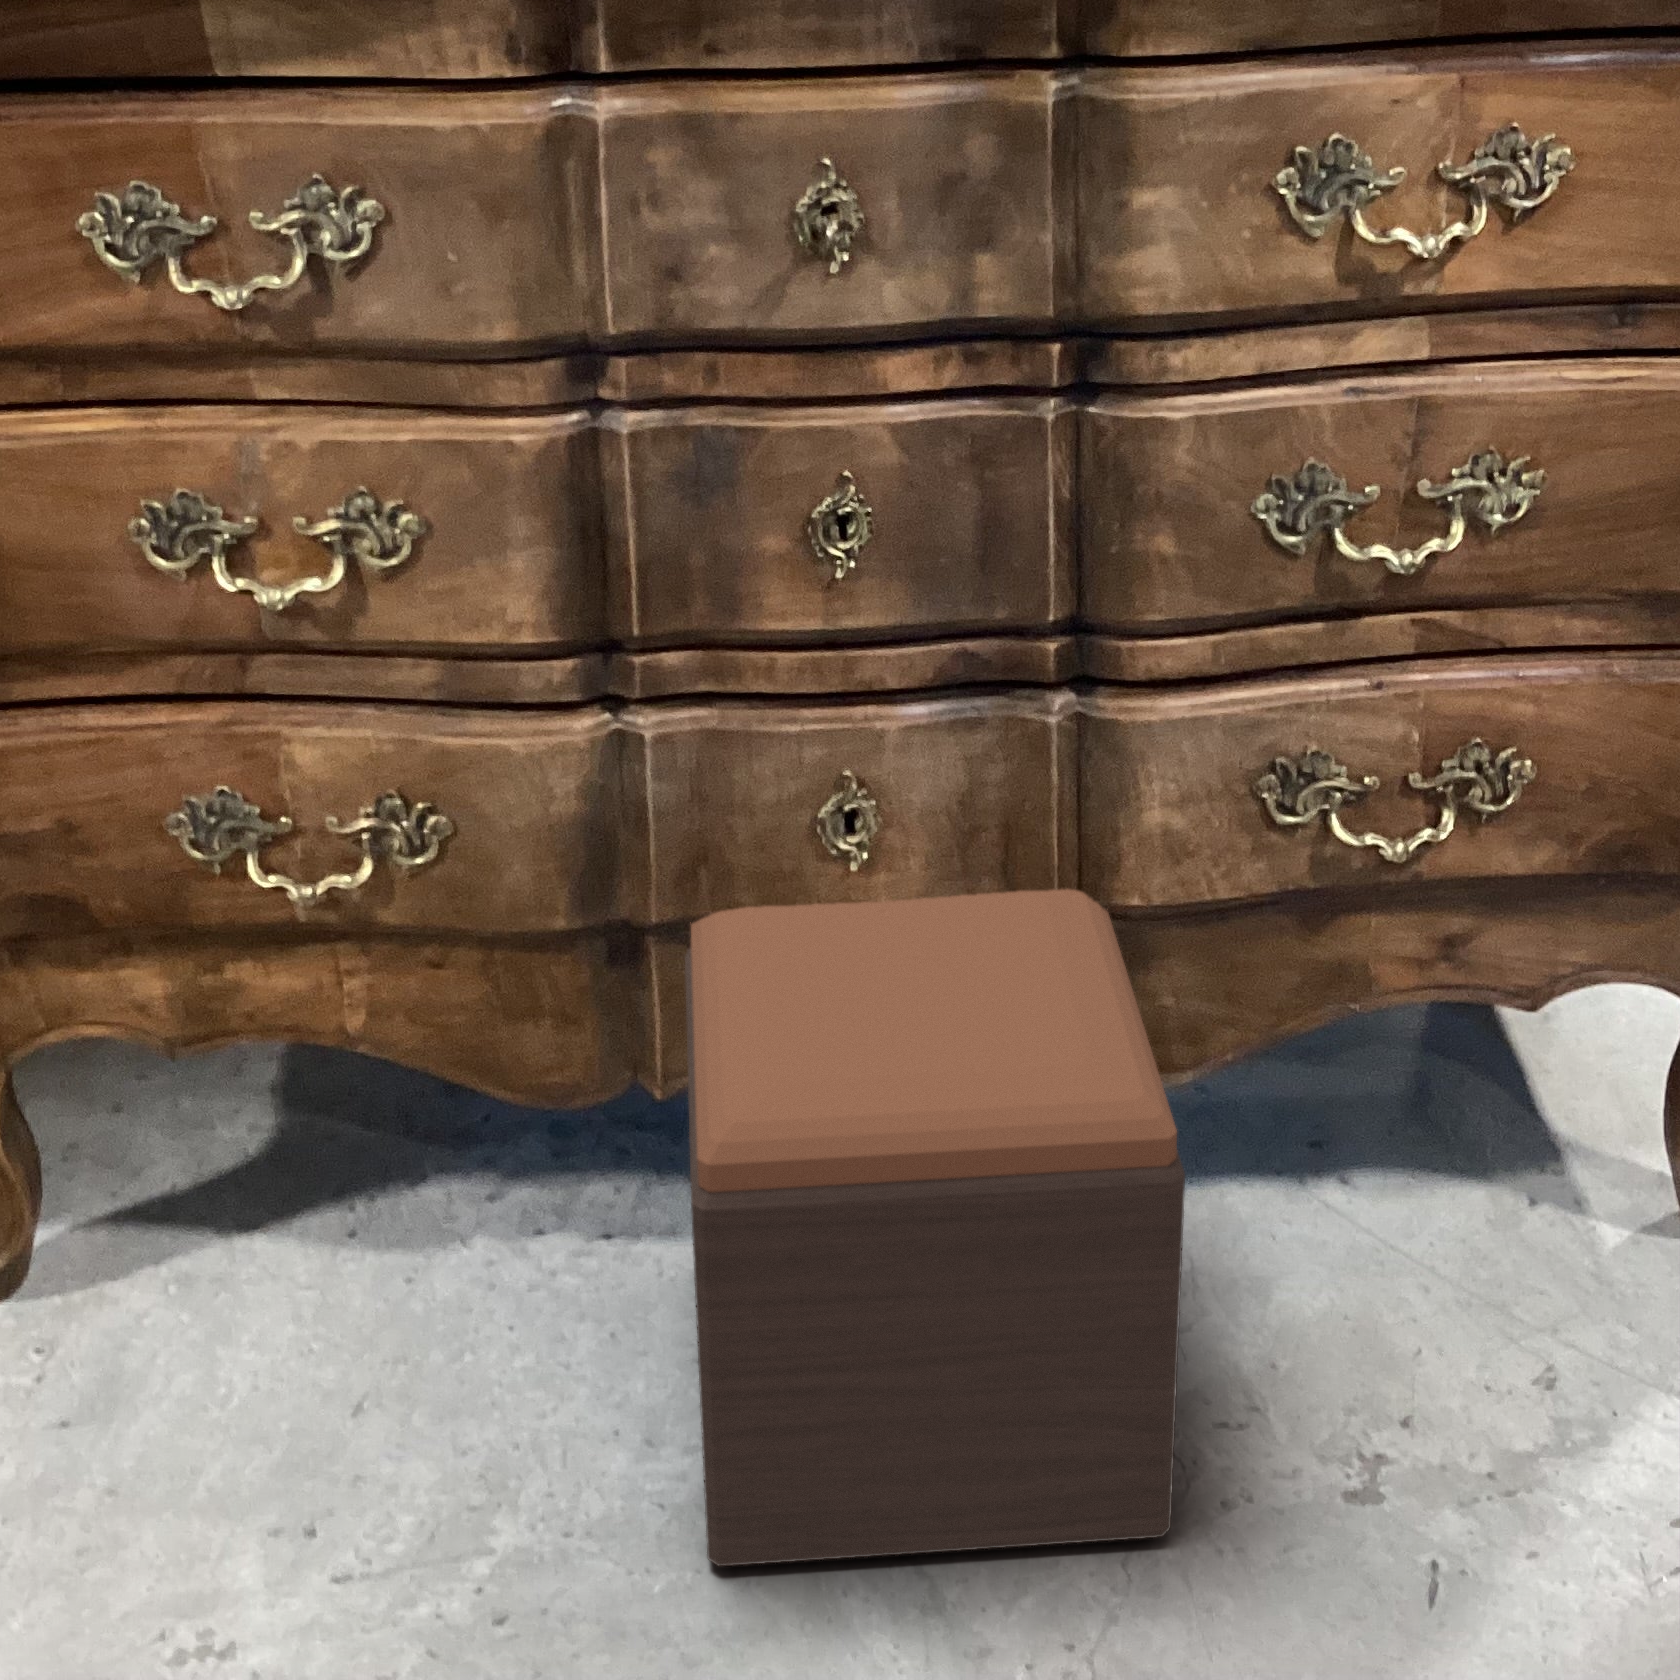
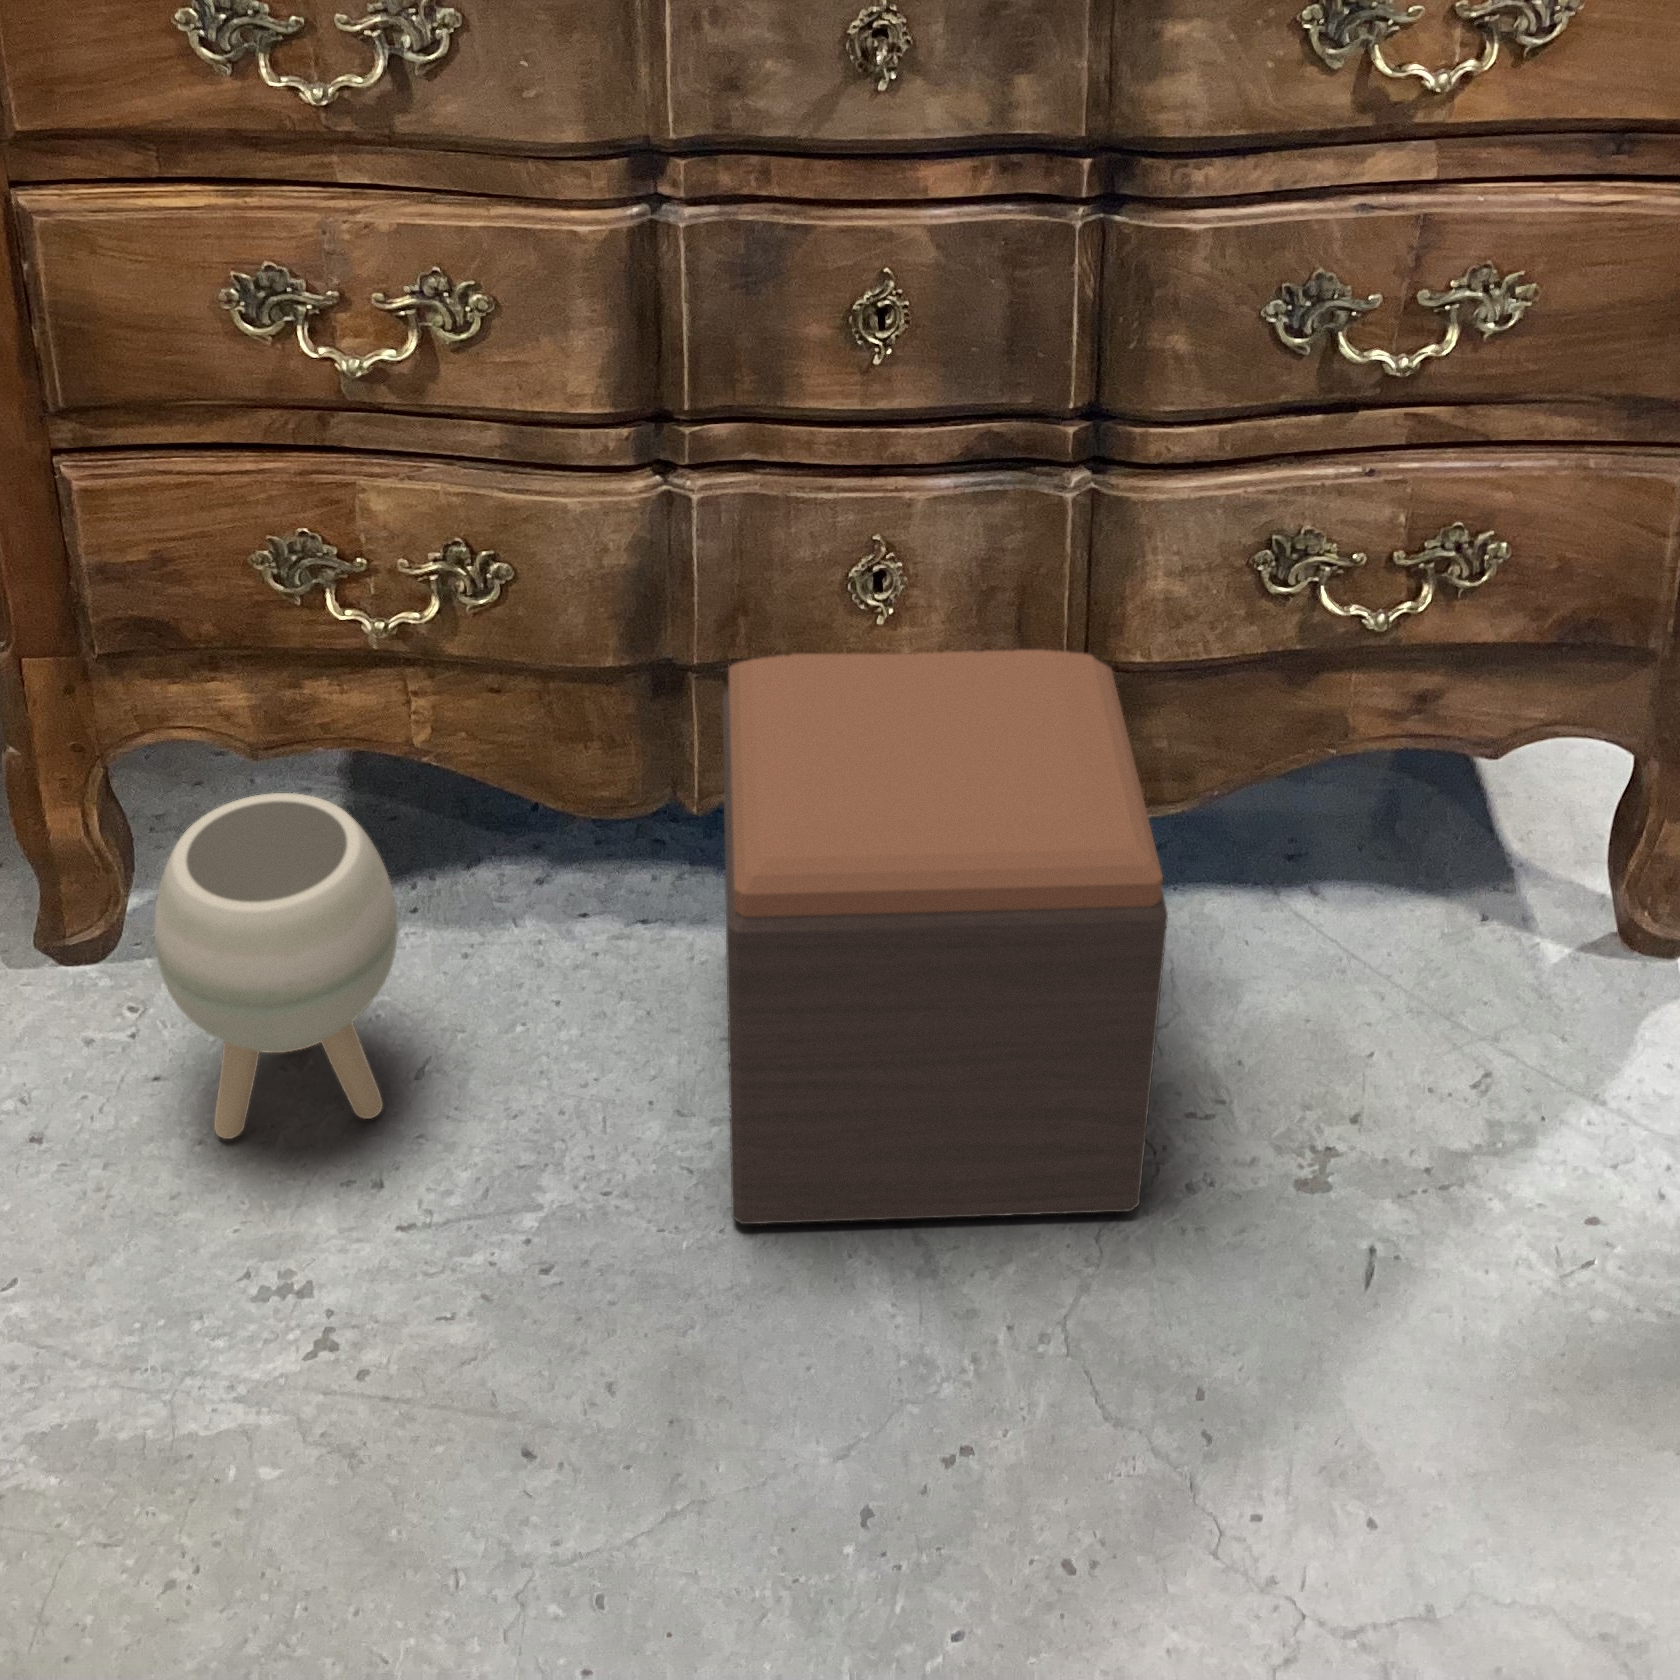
planter: none [56,1083,327,1488] -> present [154,793,398,1139]

